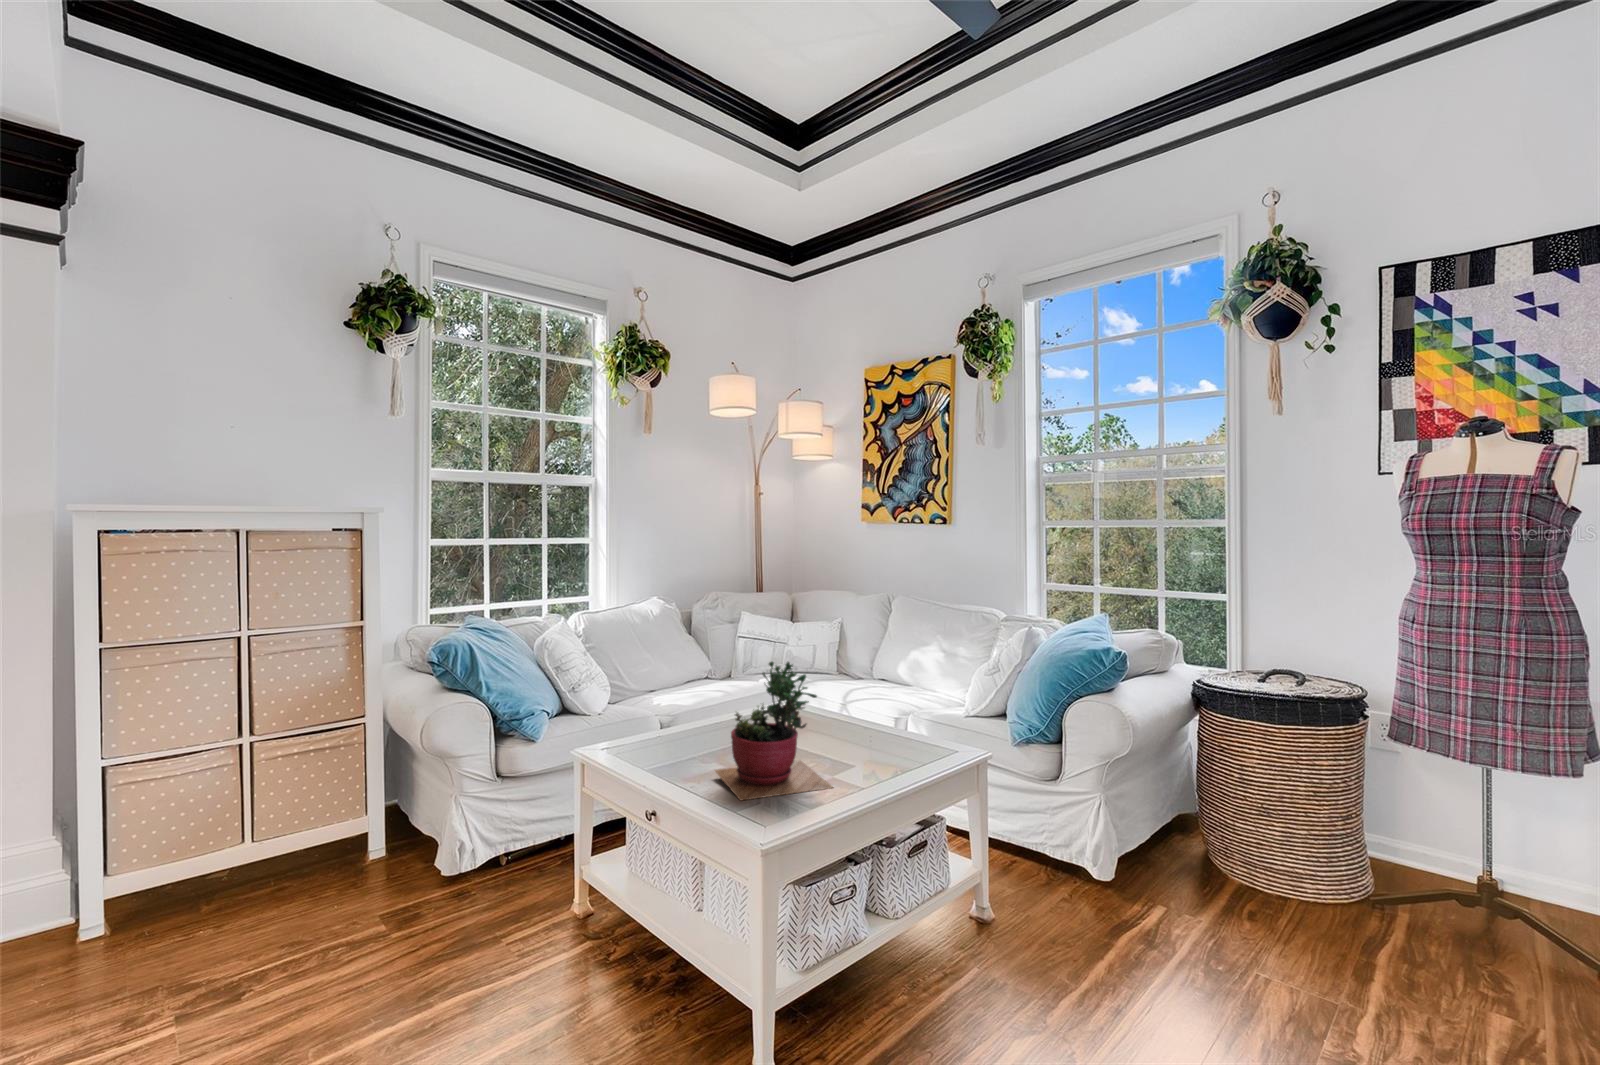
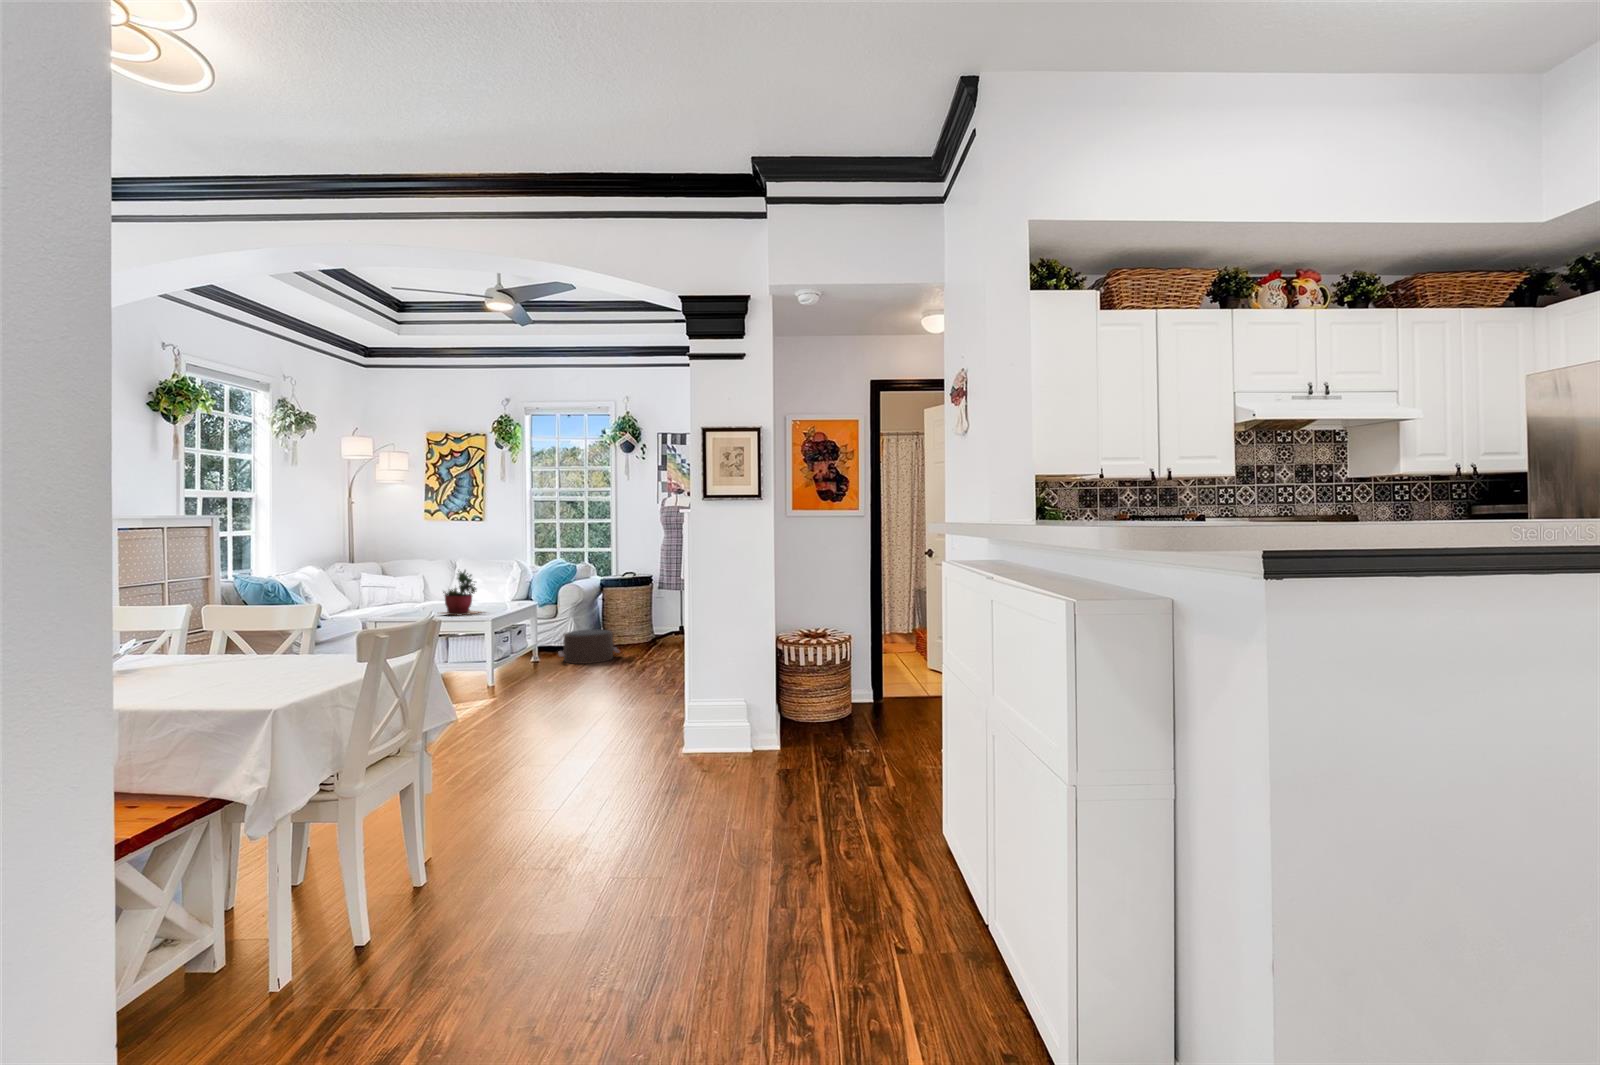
pouf: none [1034,858,1251,1024] -> present [558,629,619,664]

